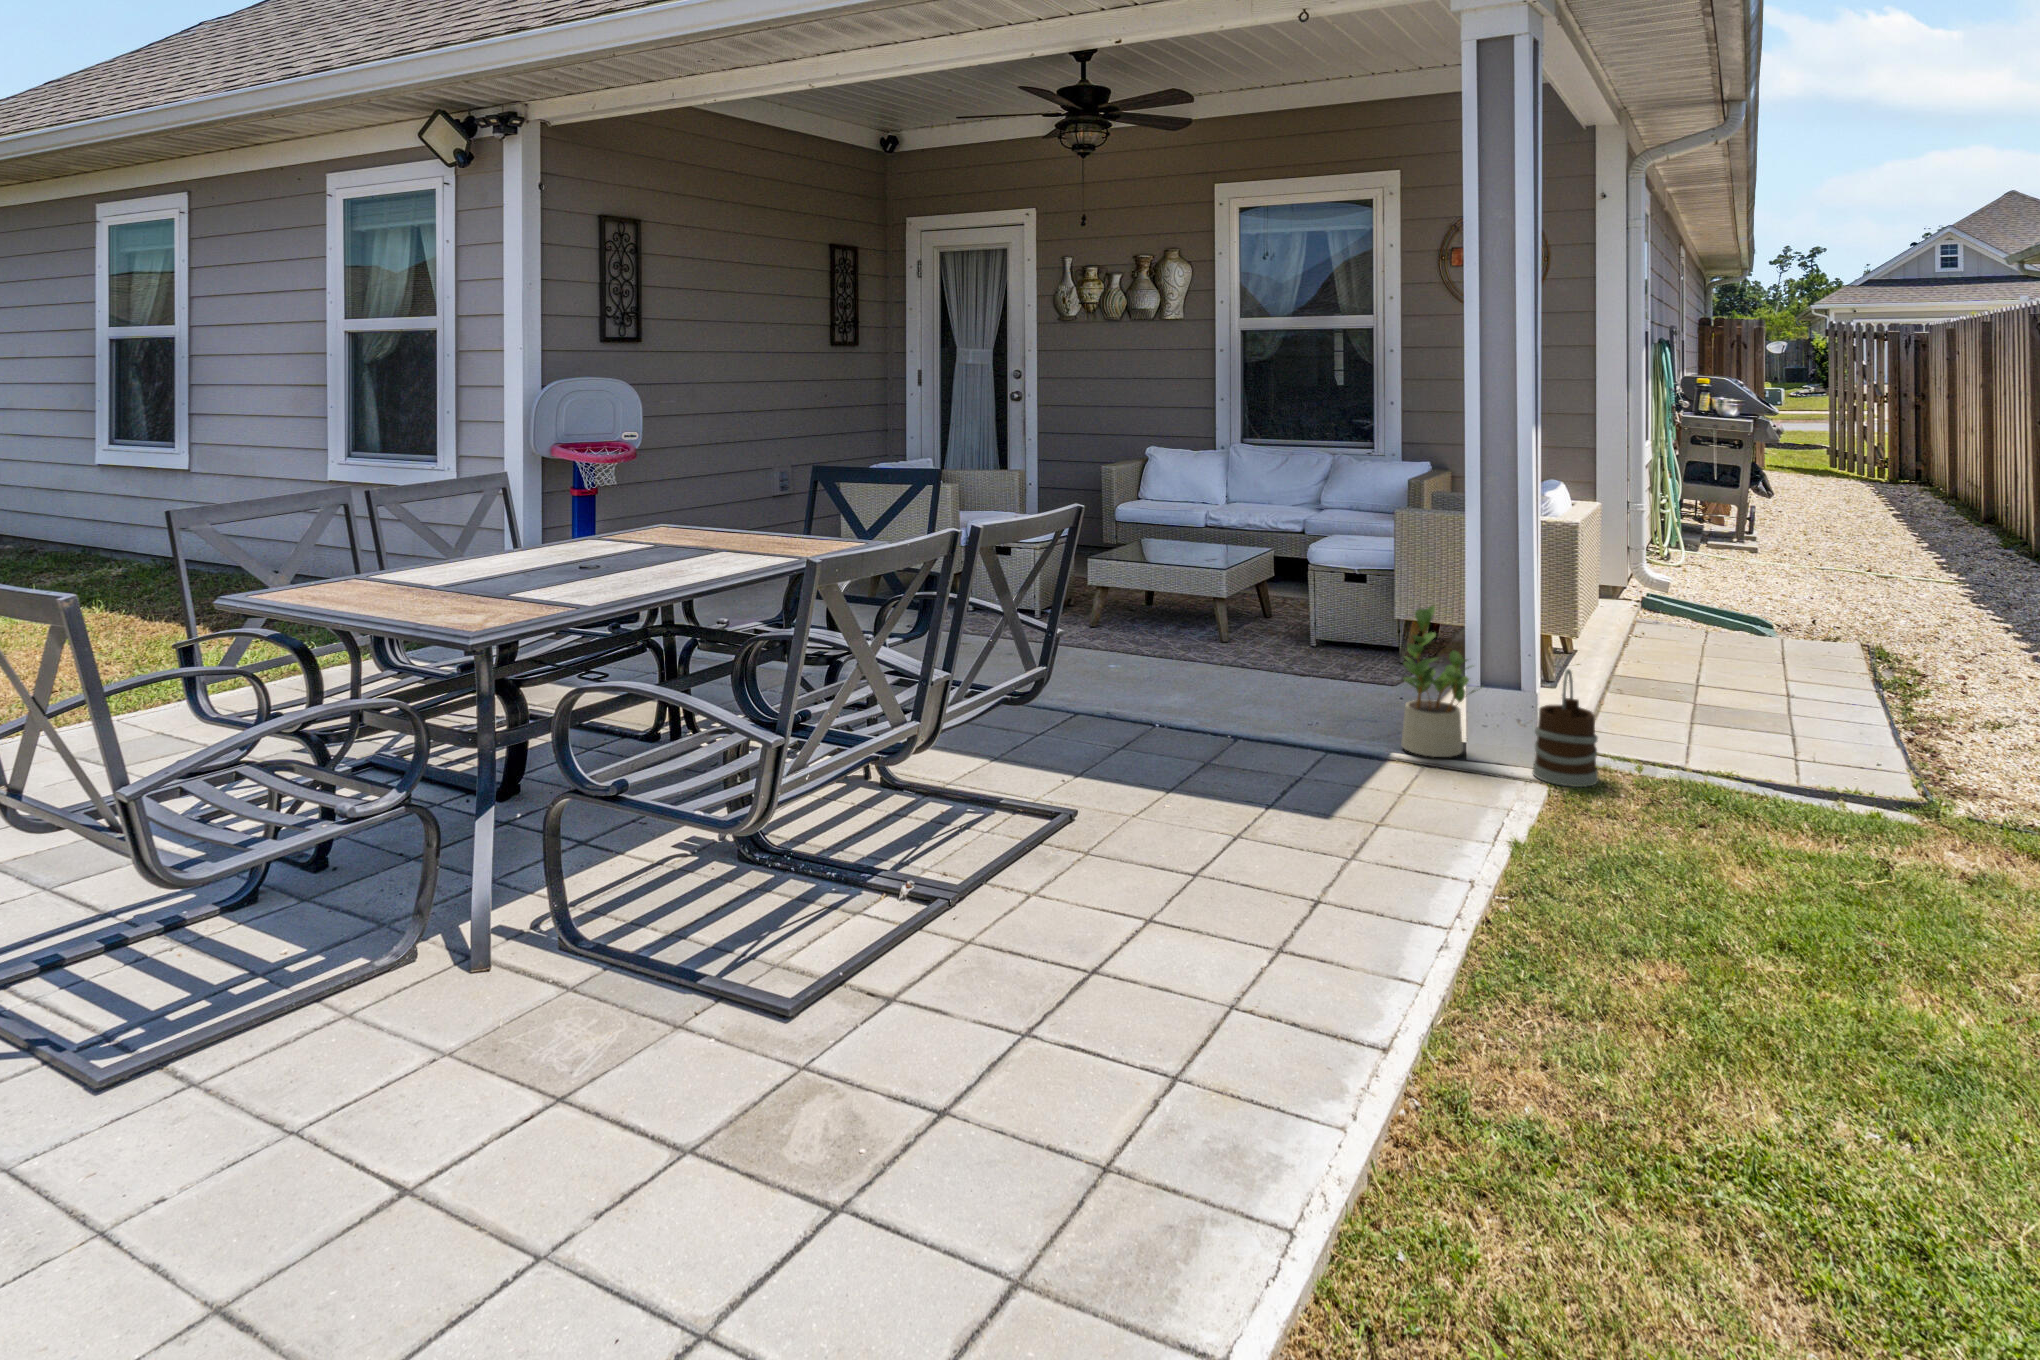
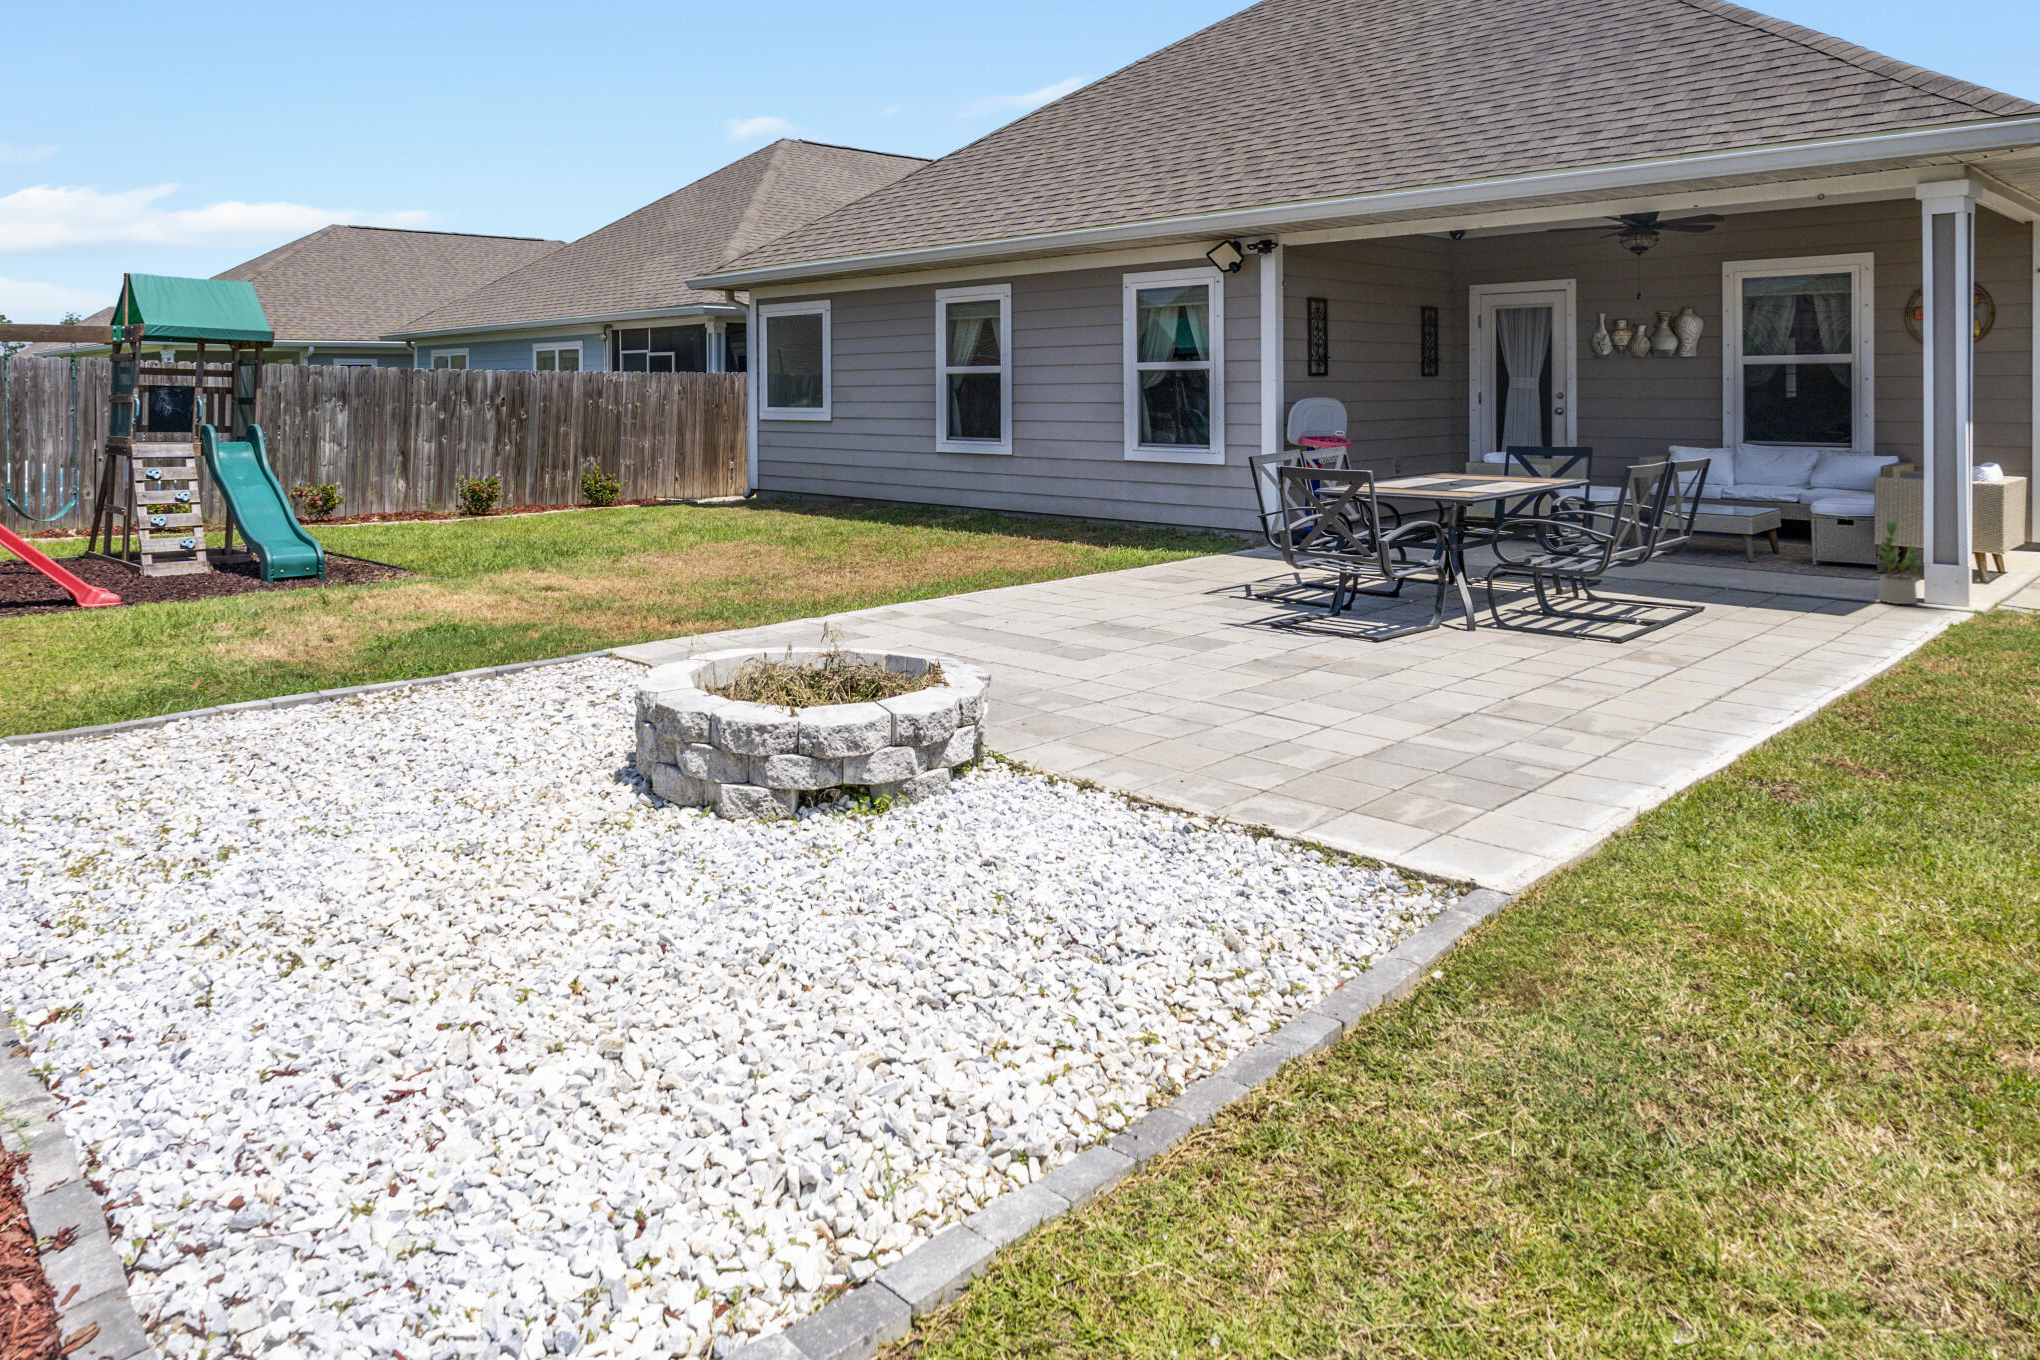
wooden bucket: present [1533,669,1598,787] -> none [1960,553,2001,616]

